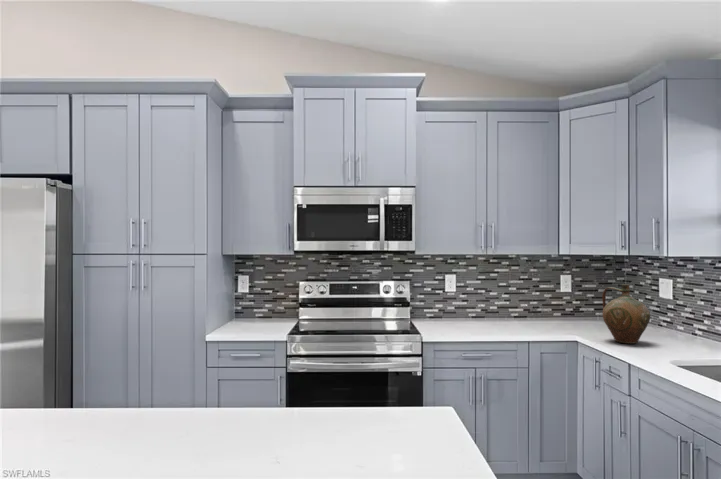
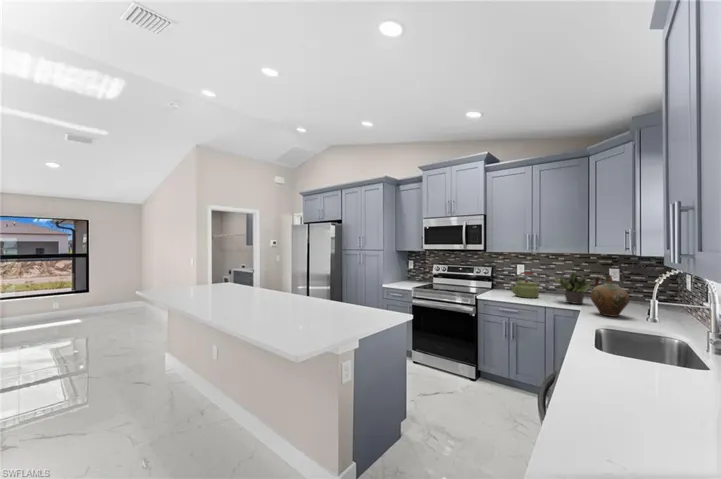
potted plant: none [522,281,573,330] -> present [553,273,591,304]
kettle: none [463,286,498,329] -> present [511,272,539,298]

